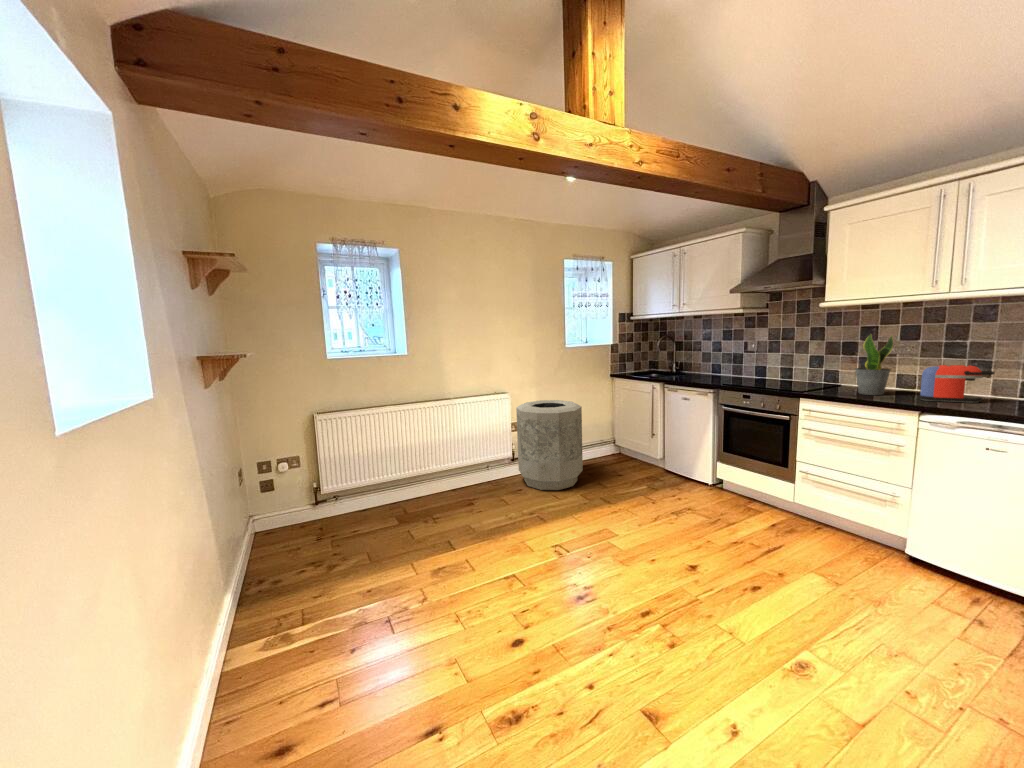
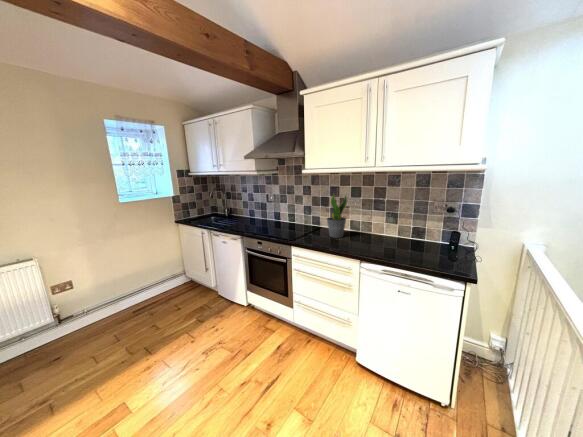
coffee maker: present [919,365,995,403] -> none [361,217,399,243]
trash can: present [516,400,583,490] -> none [38,255,134,354]

